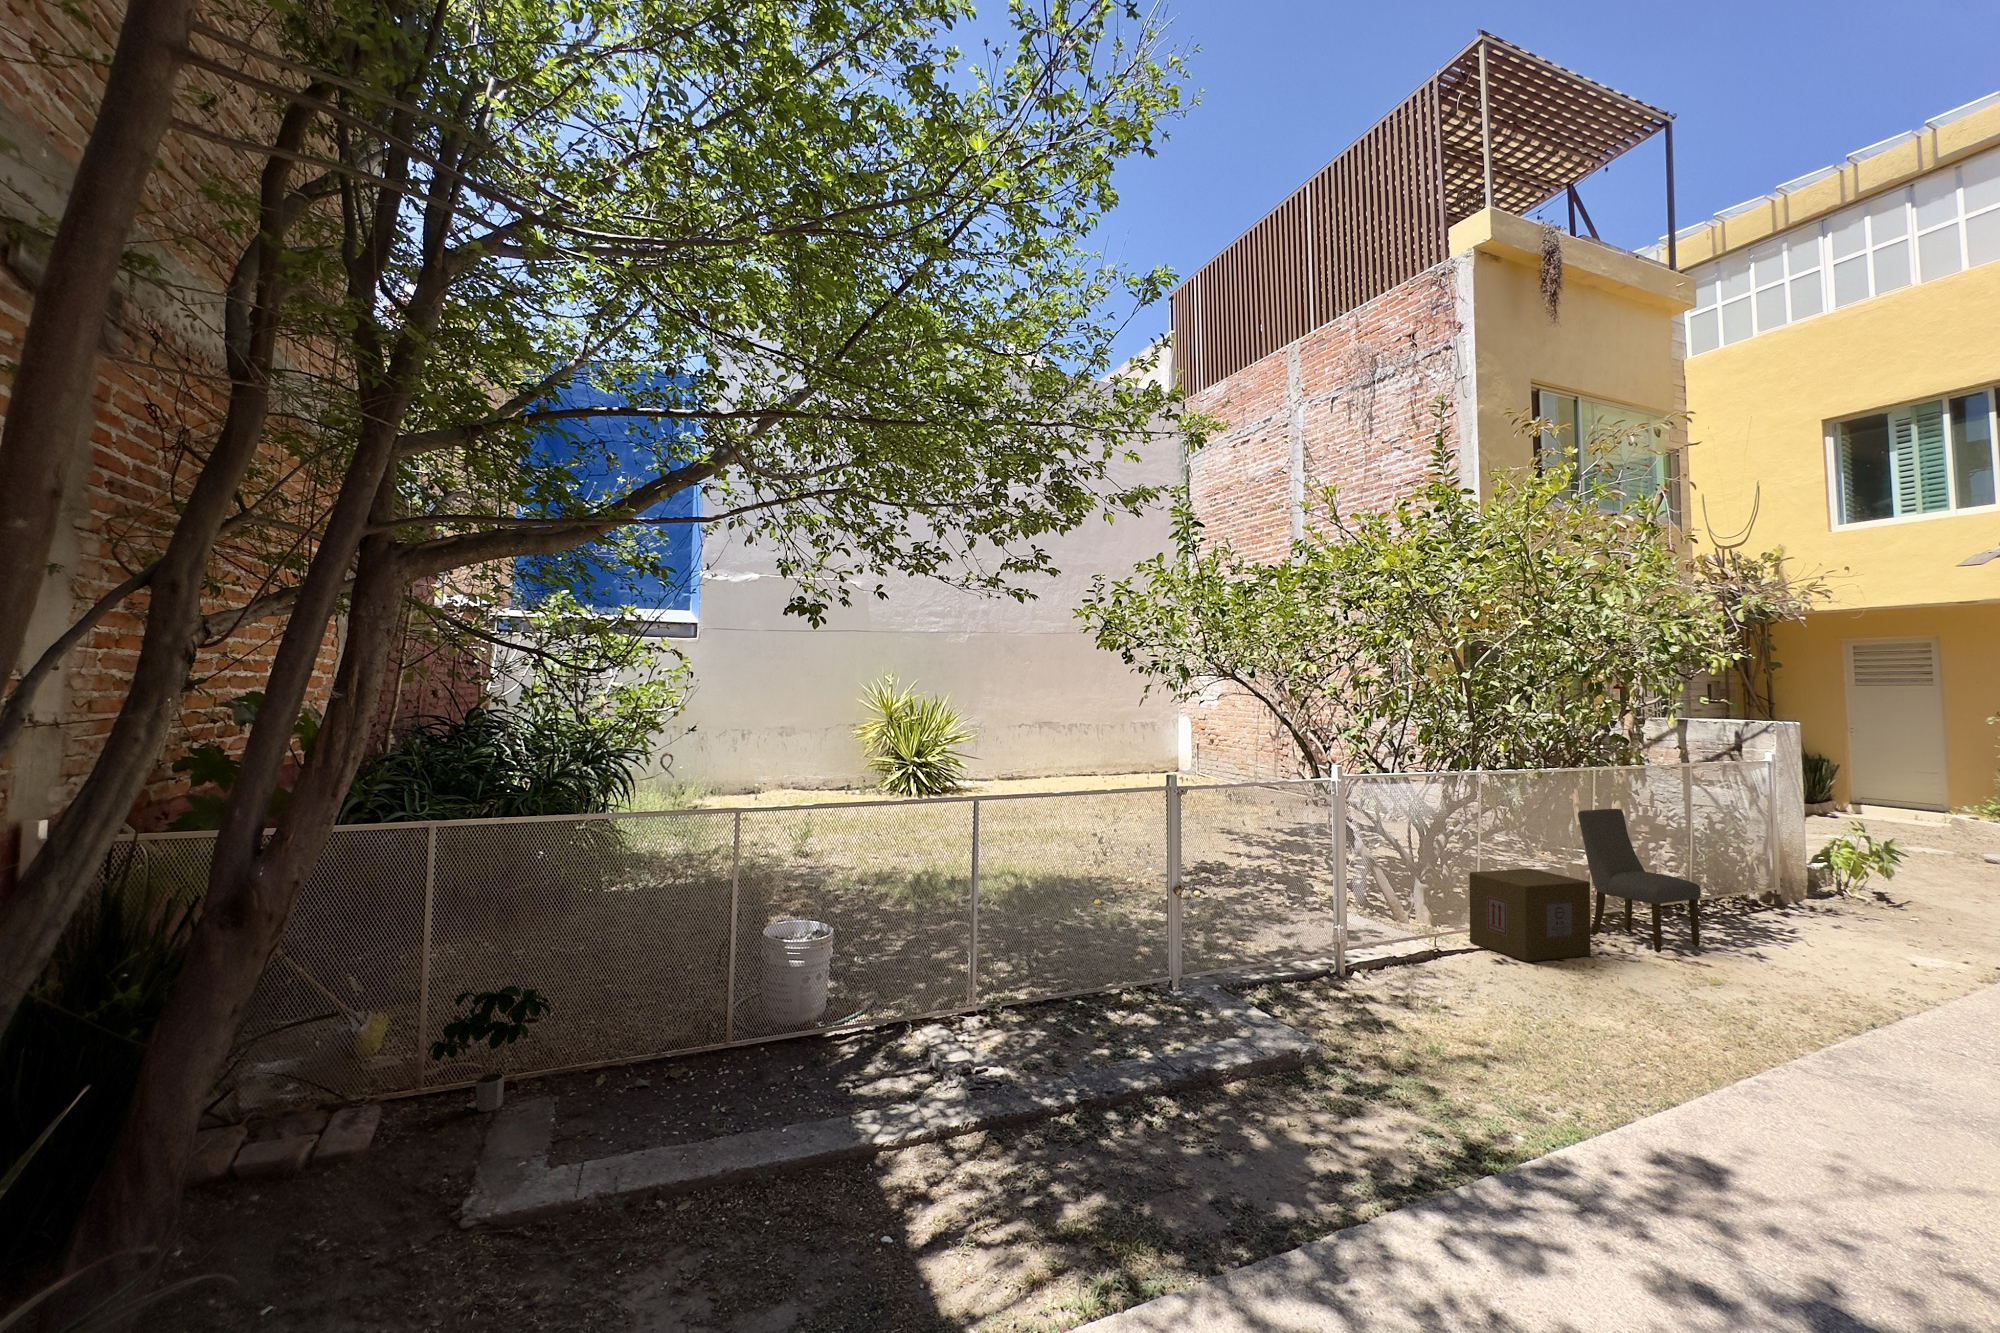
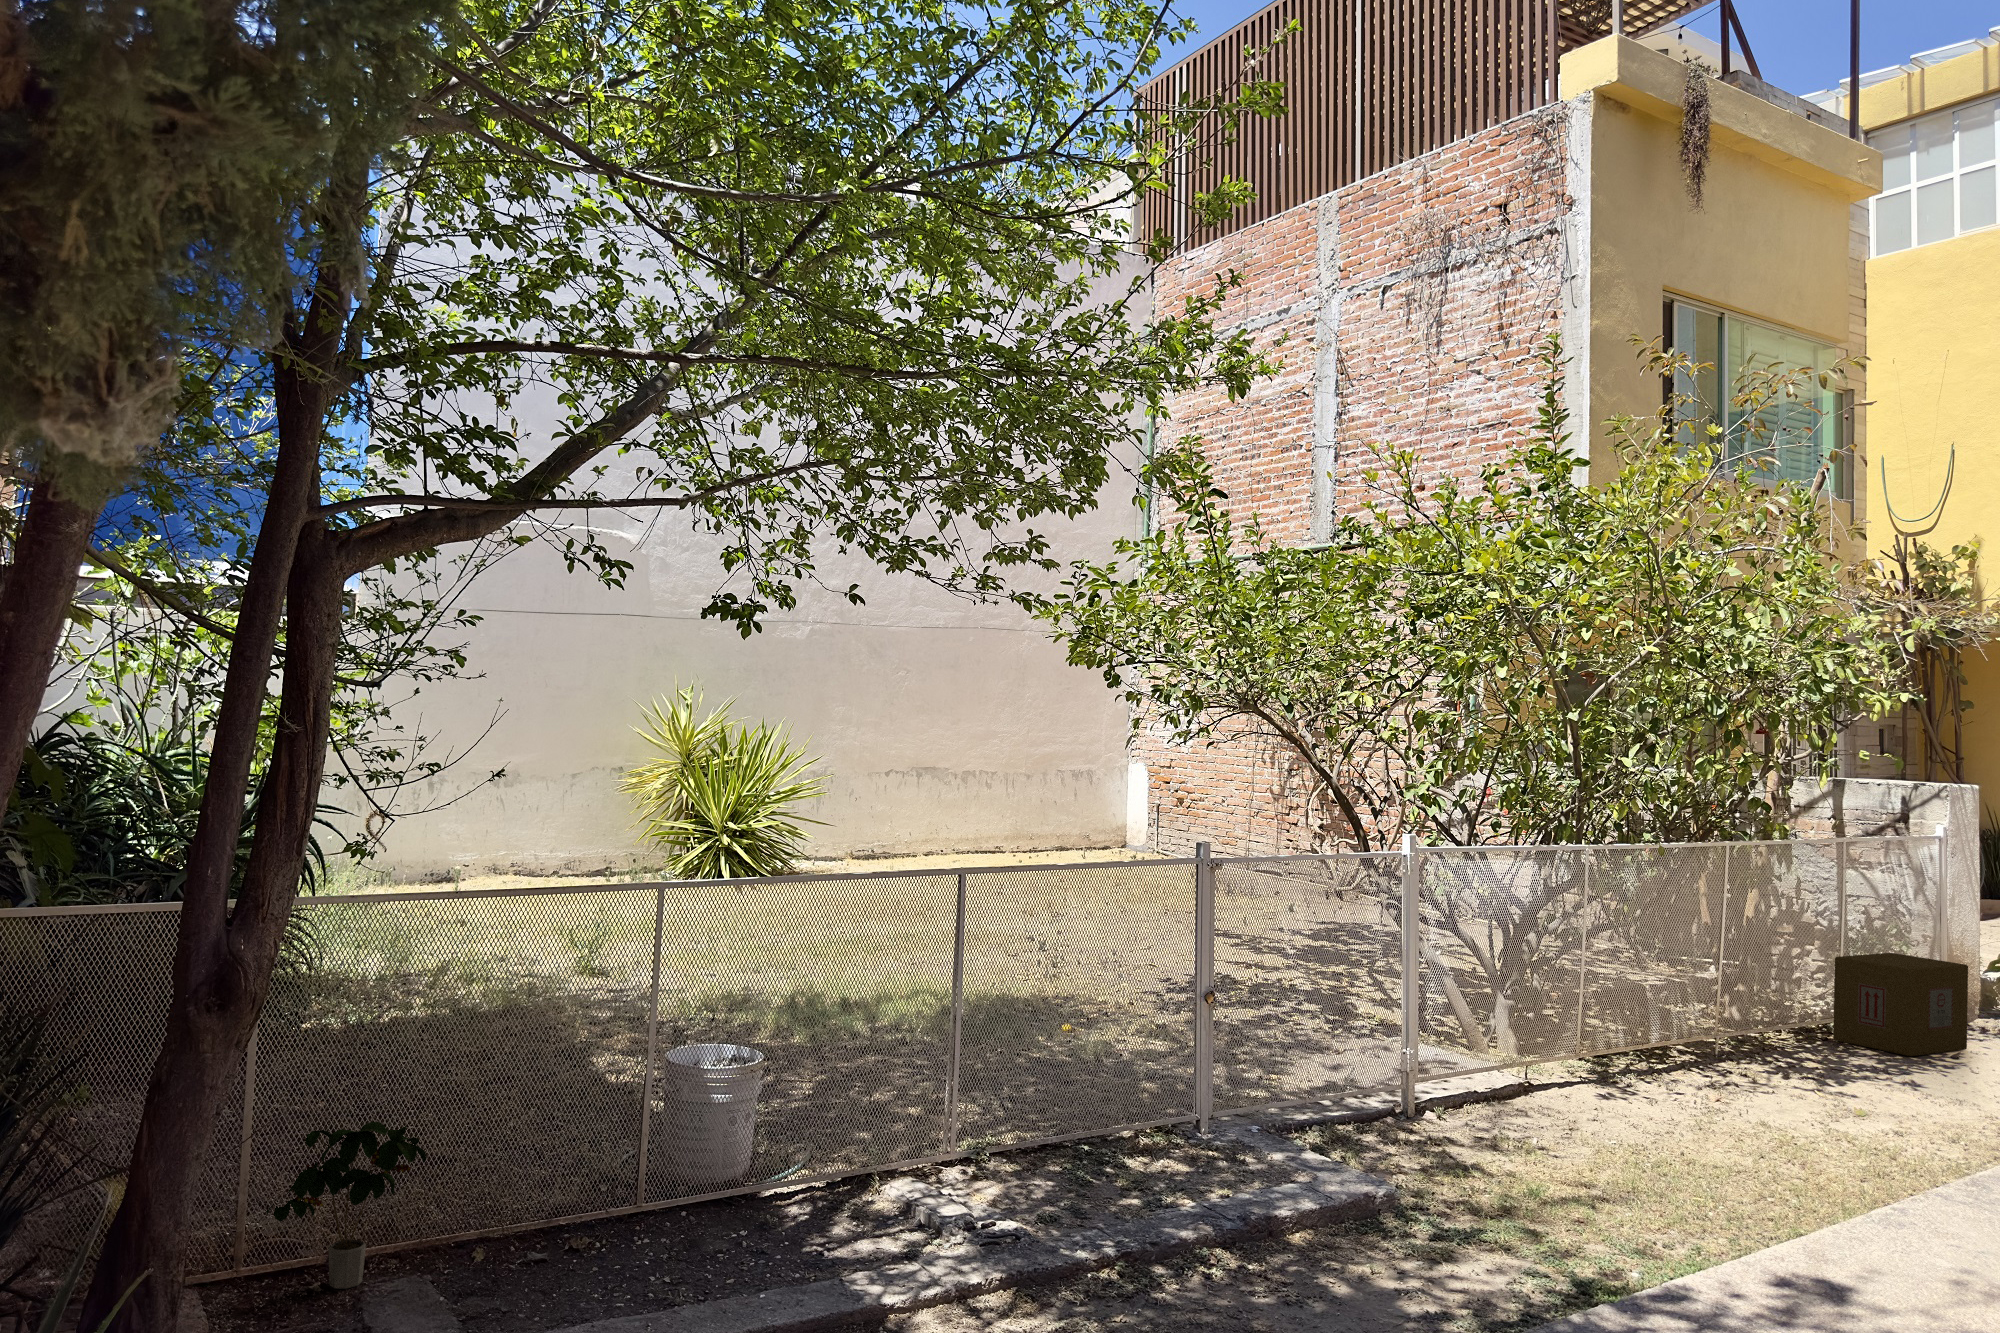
chair: present [1578,809,1701,953] -> none [1705,897,1849,1083]
cardboard box: present [1469,869,1591,962] -> present [1833,953,1968,1056]

